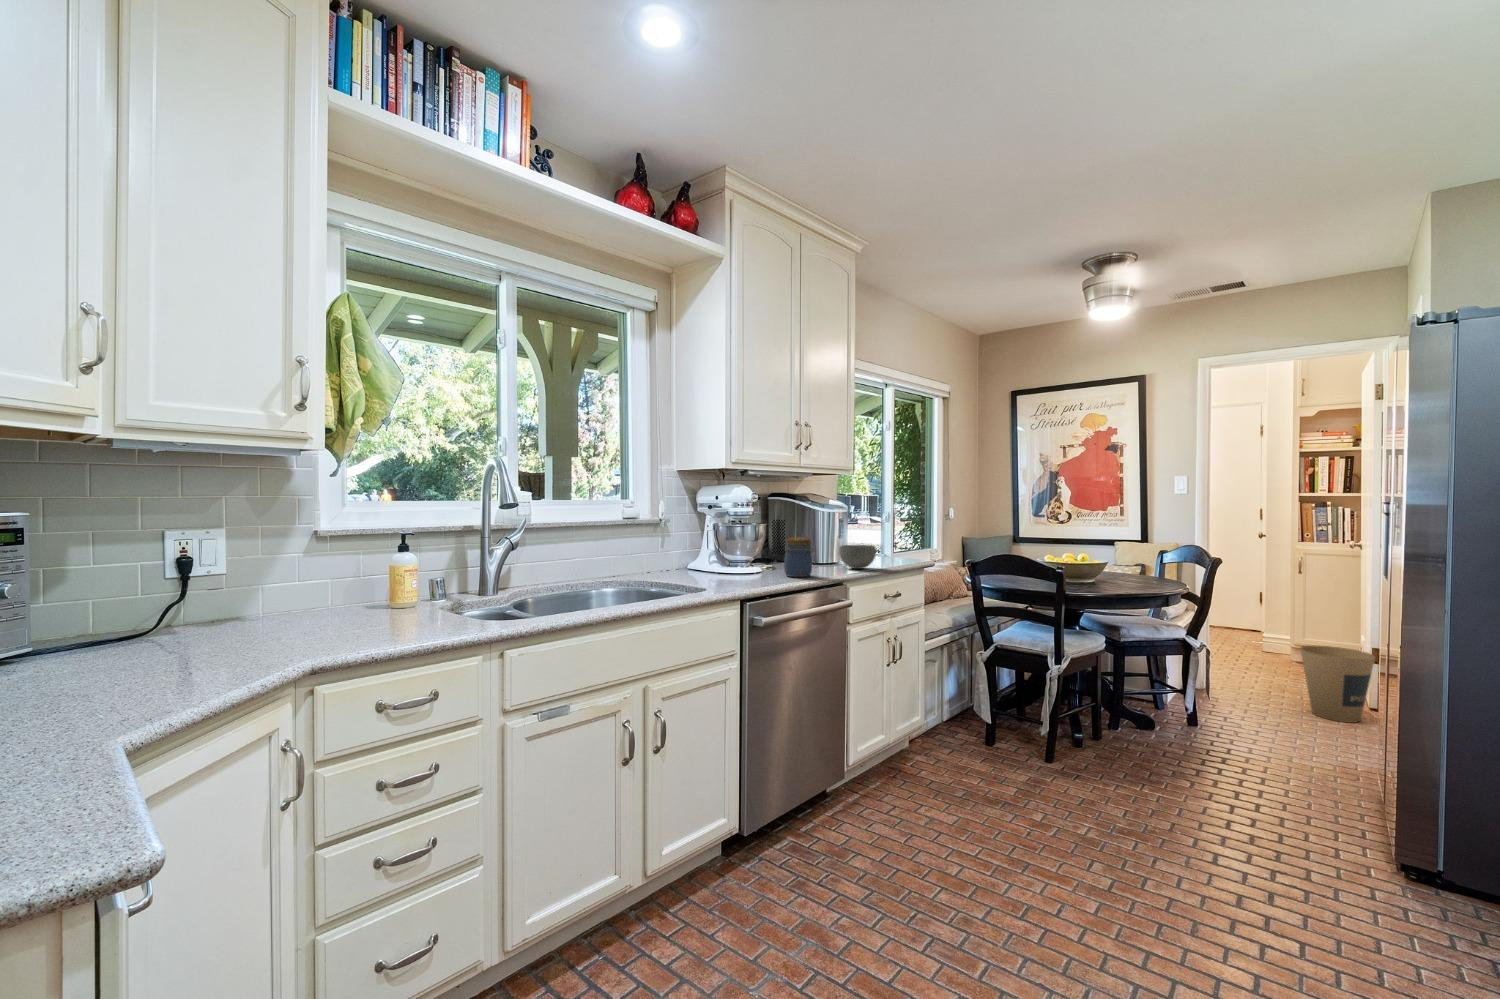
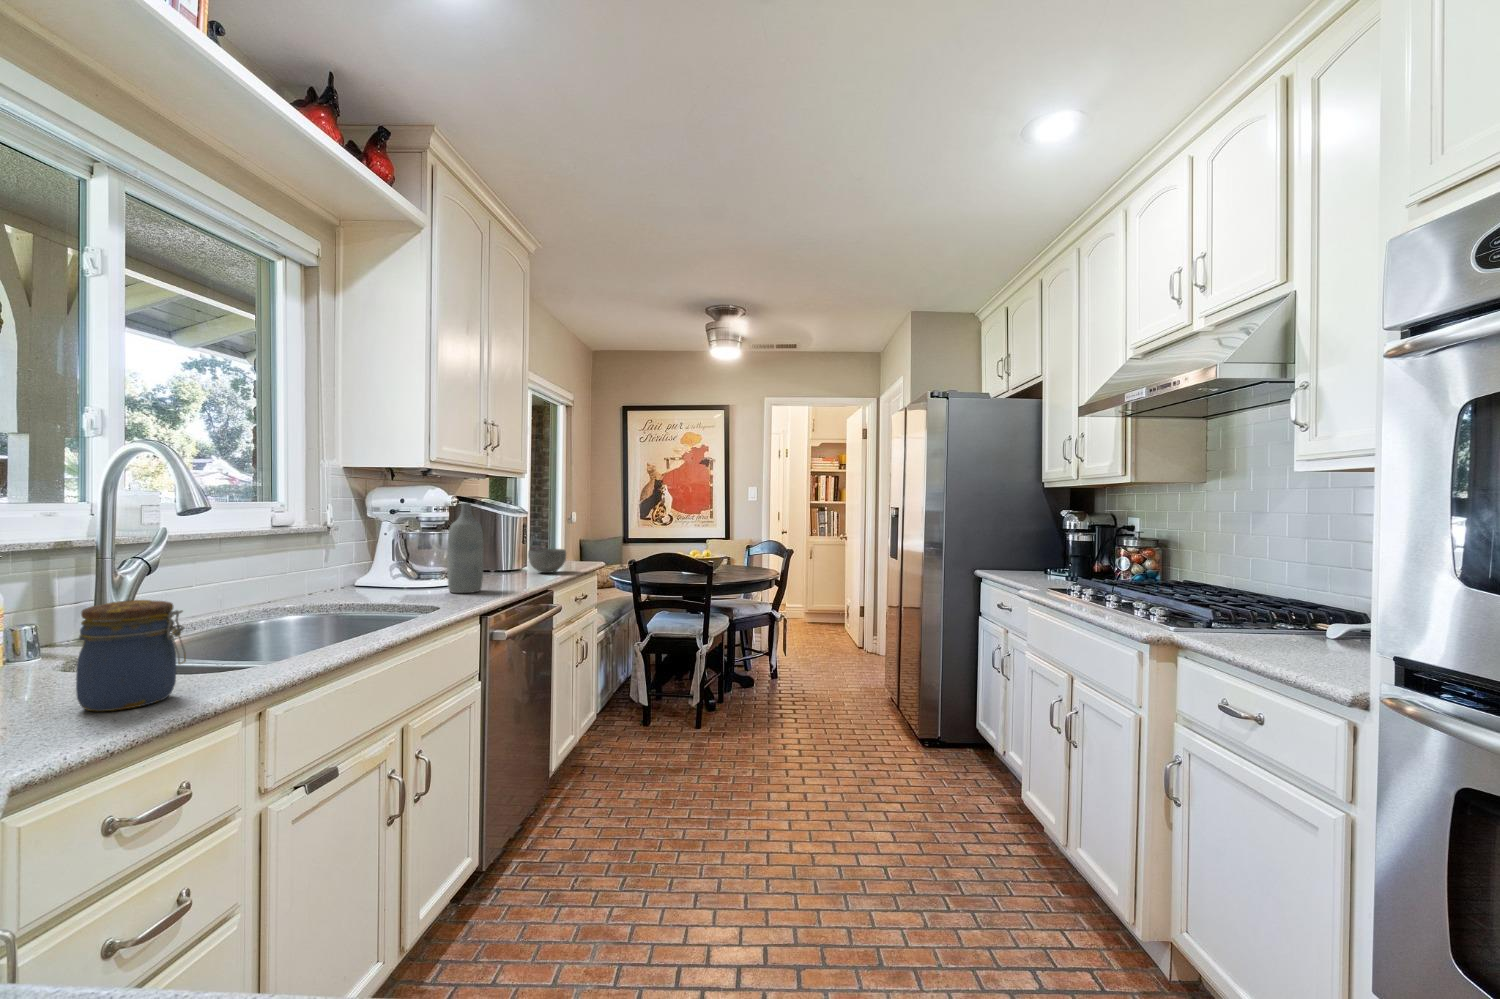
bottle: none [740,500,769,582] -> present [447,503,483,593]
jar: present [784,537,814,577] -> present [76,600,186,711]
trash can: present [1300,646,1375,723] -> none [825,607,865,658]

